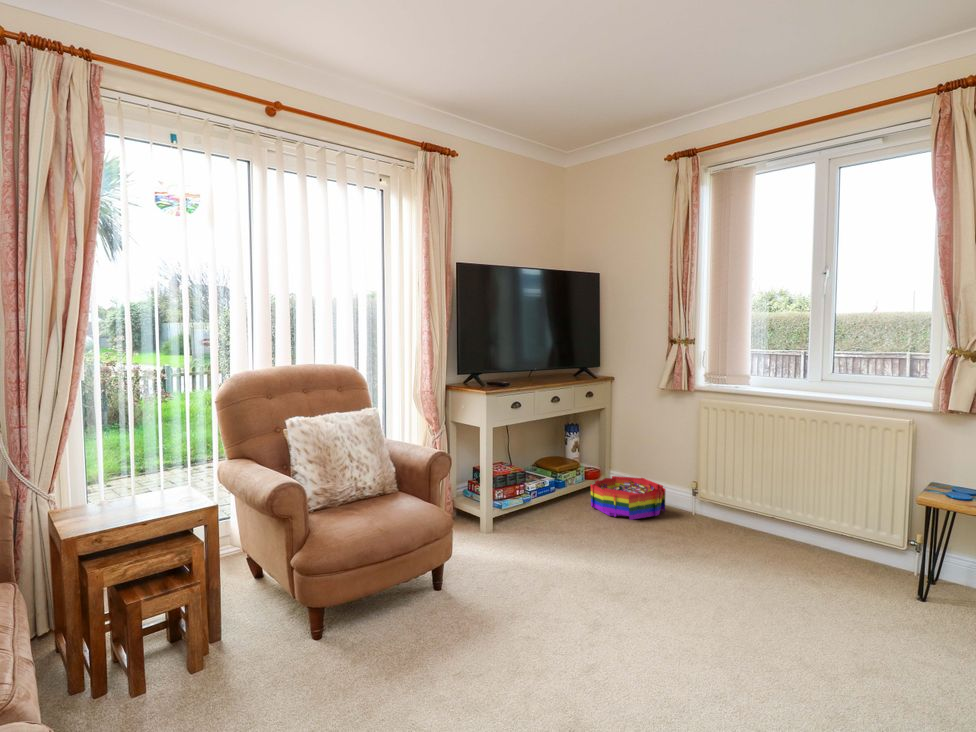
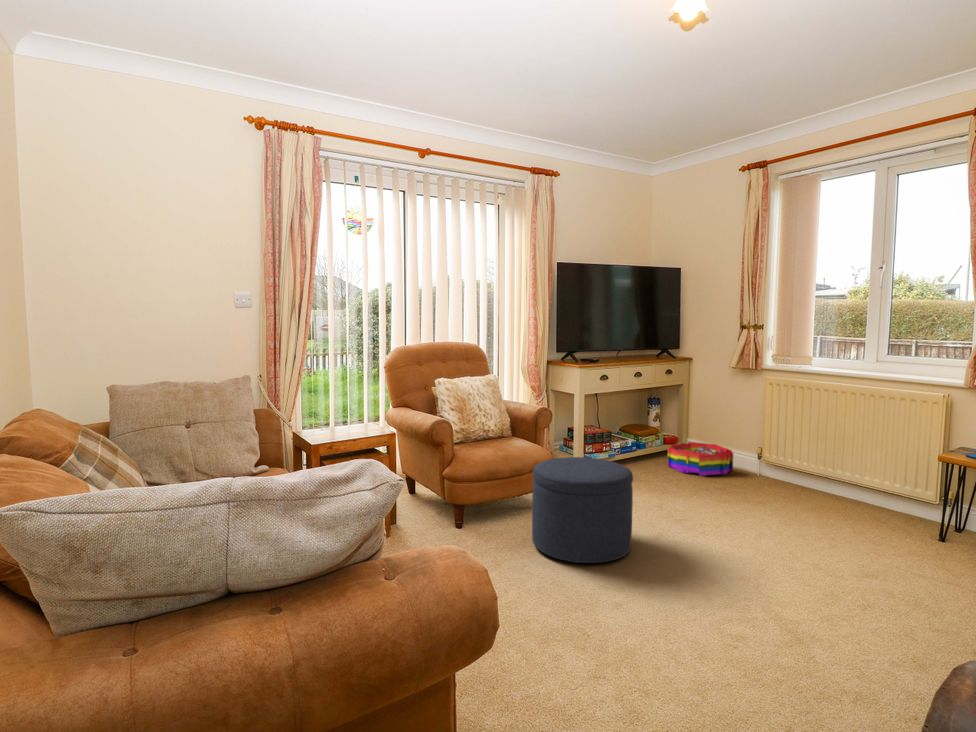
ottoman: none [423,525,565,698] -> present [532,457,633,563]

